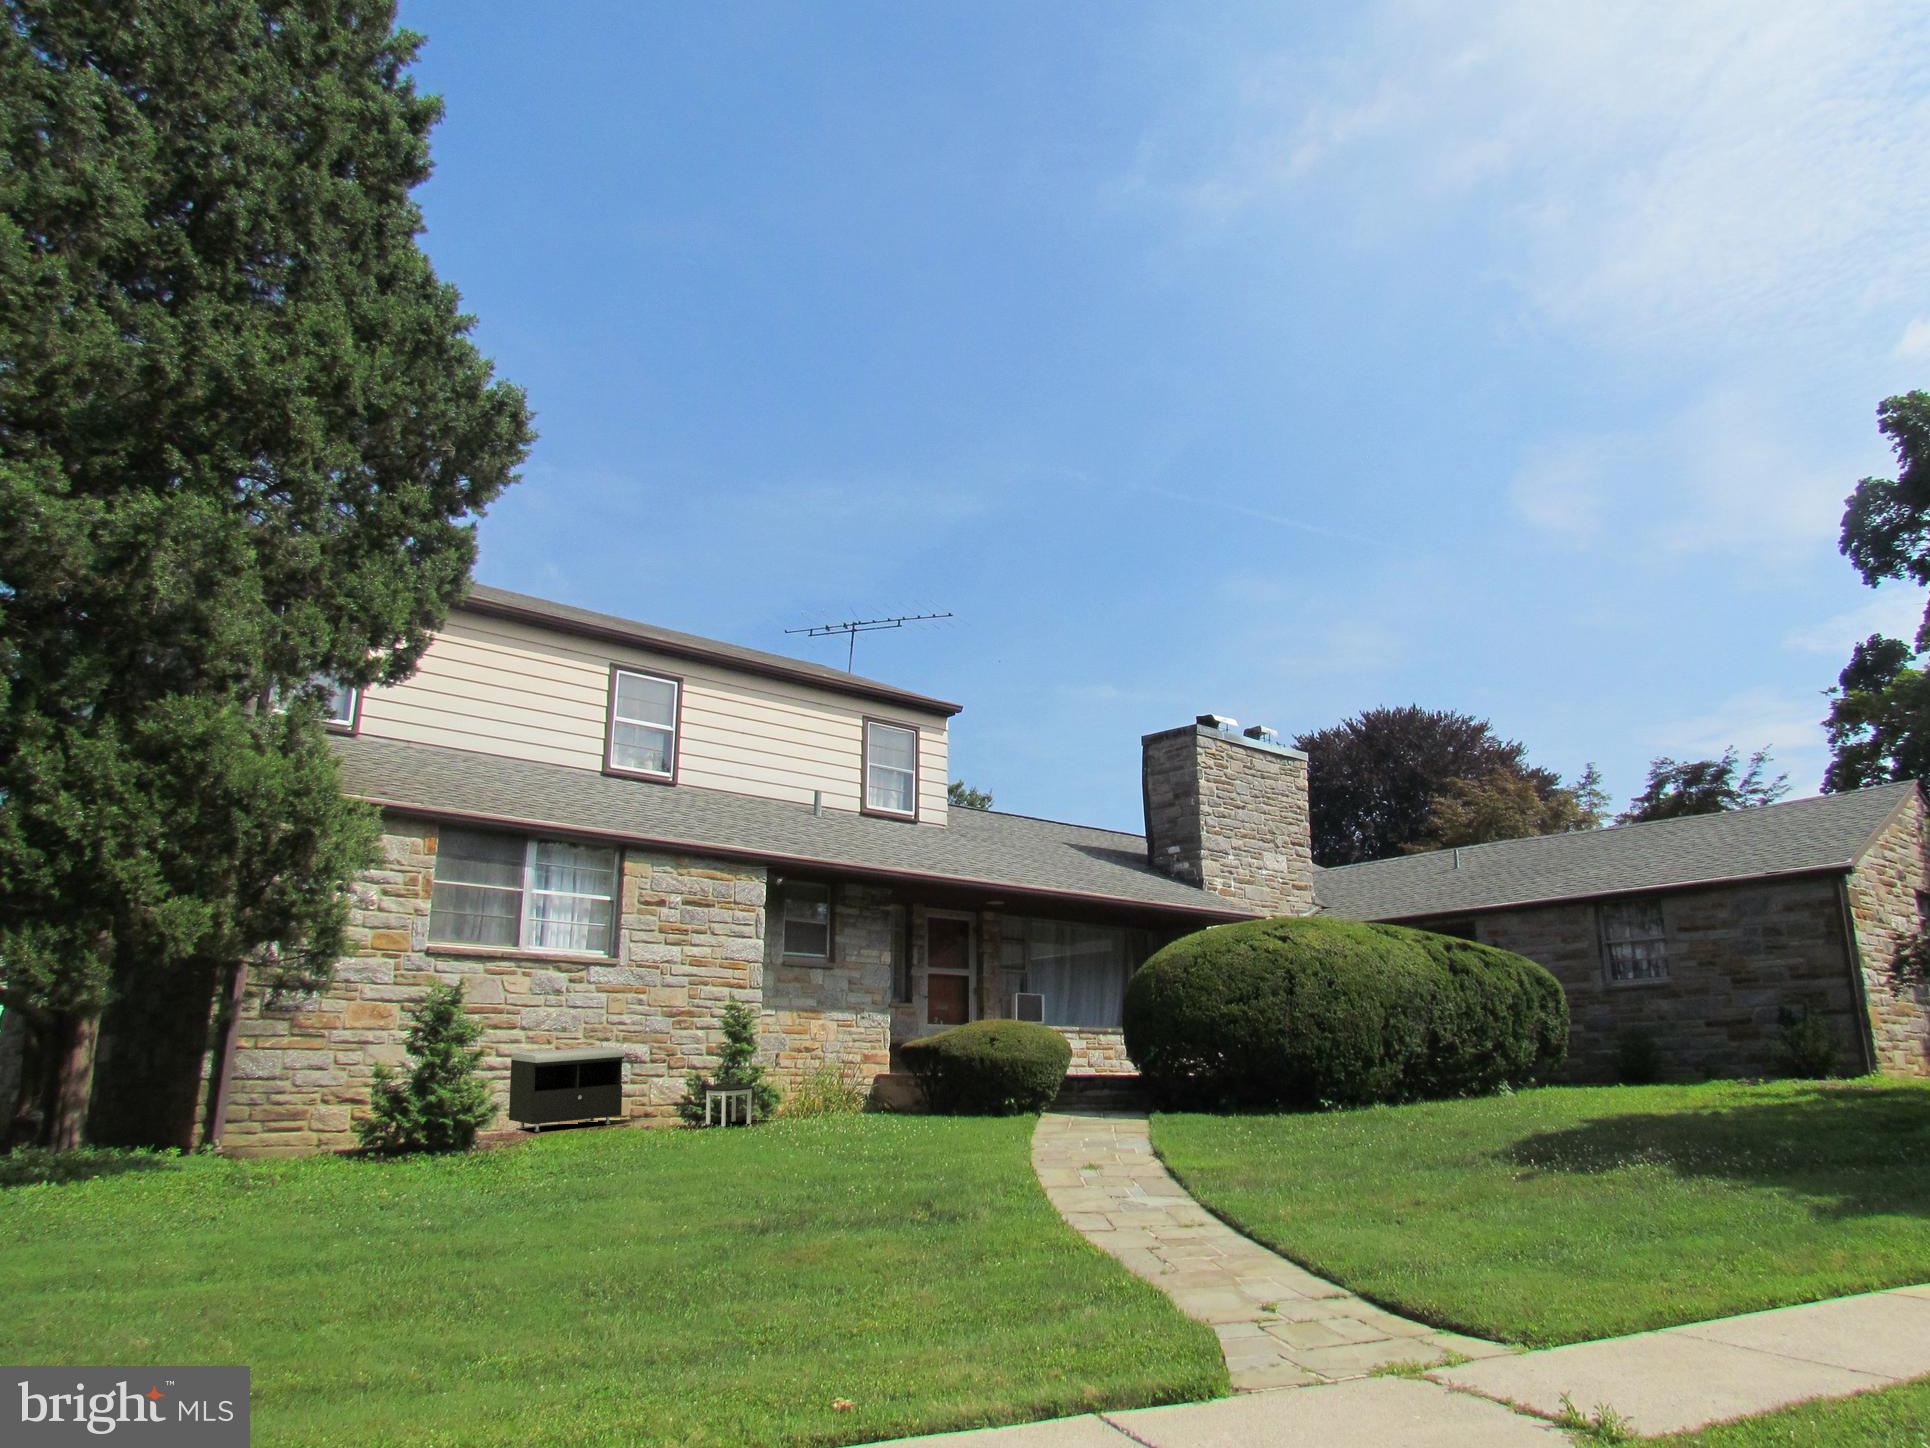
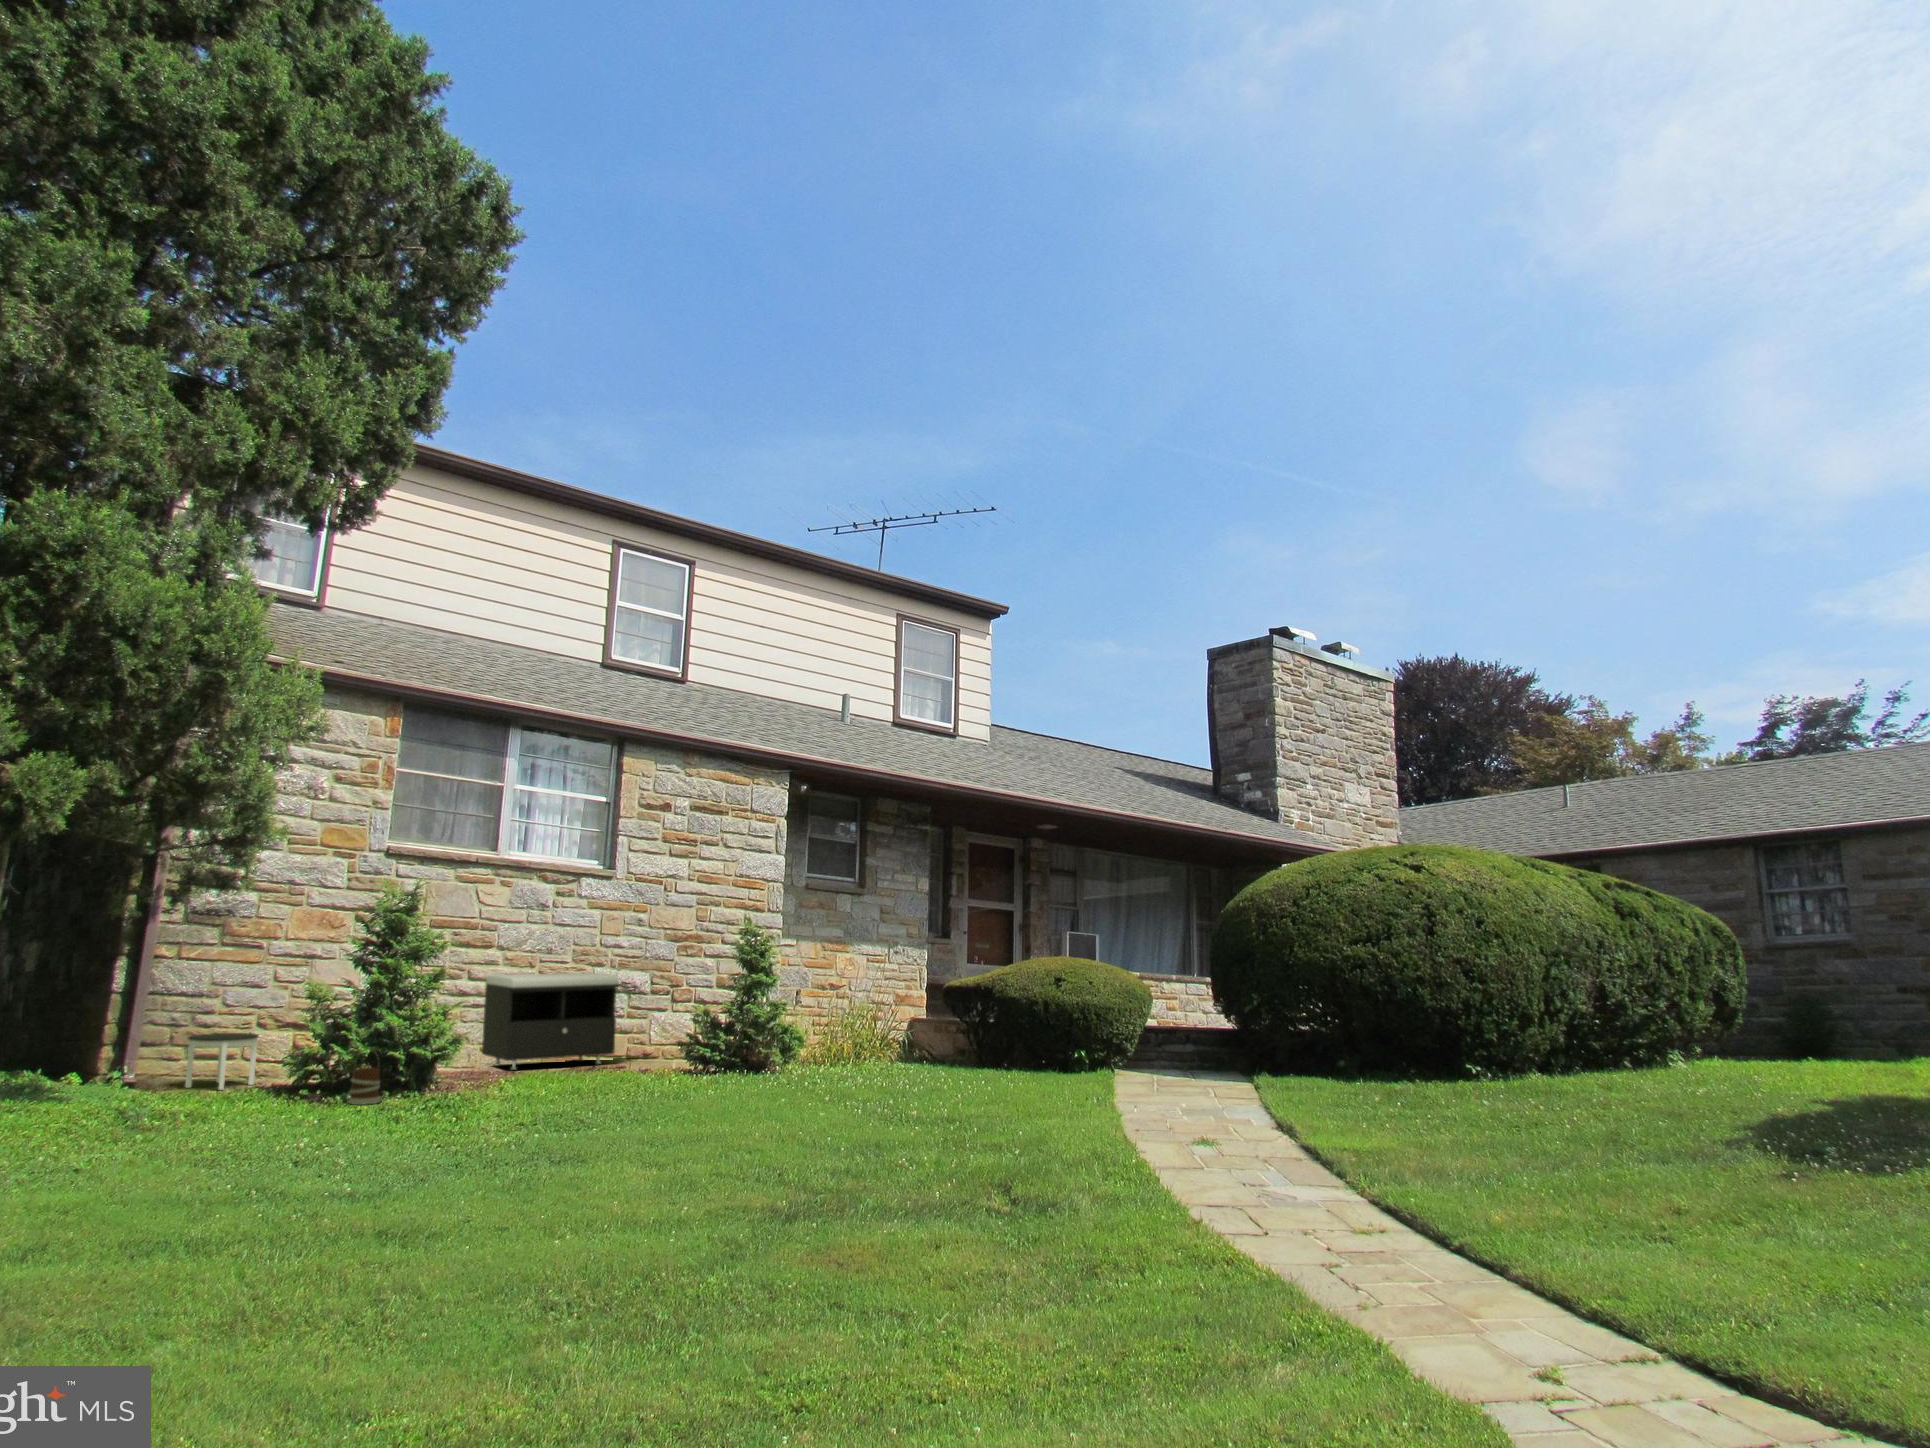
round table: present [705,1085,753,1127] -> present [185,1033,259,1090]
wooden bucket: none [409,1118,434,1164] -> present [349,1065,380,1105]

